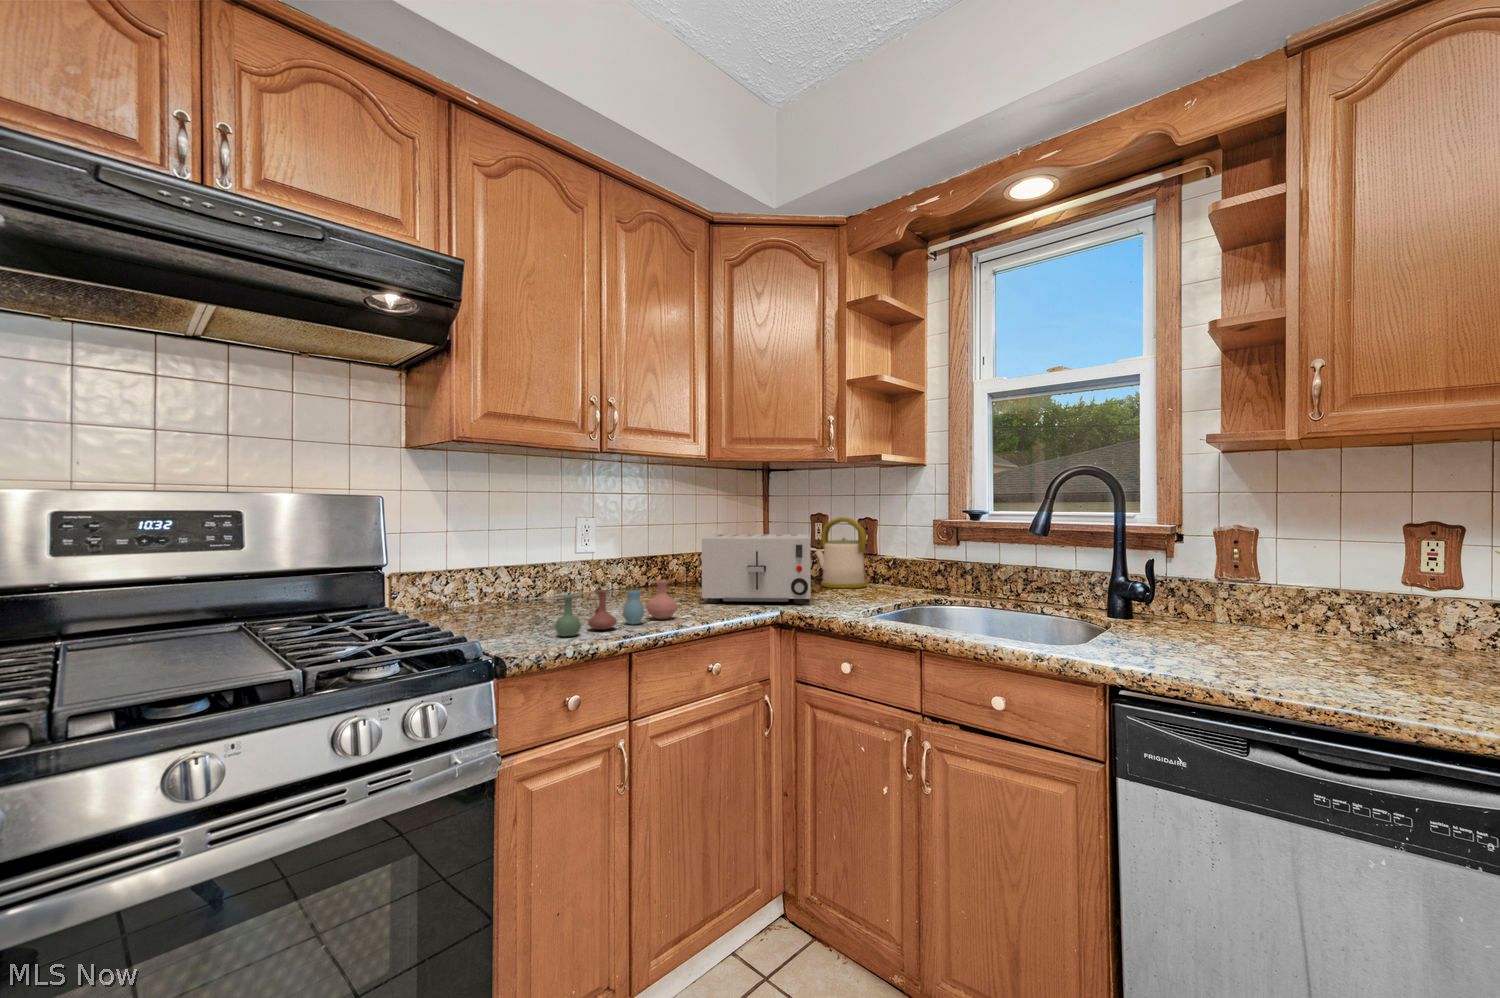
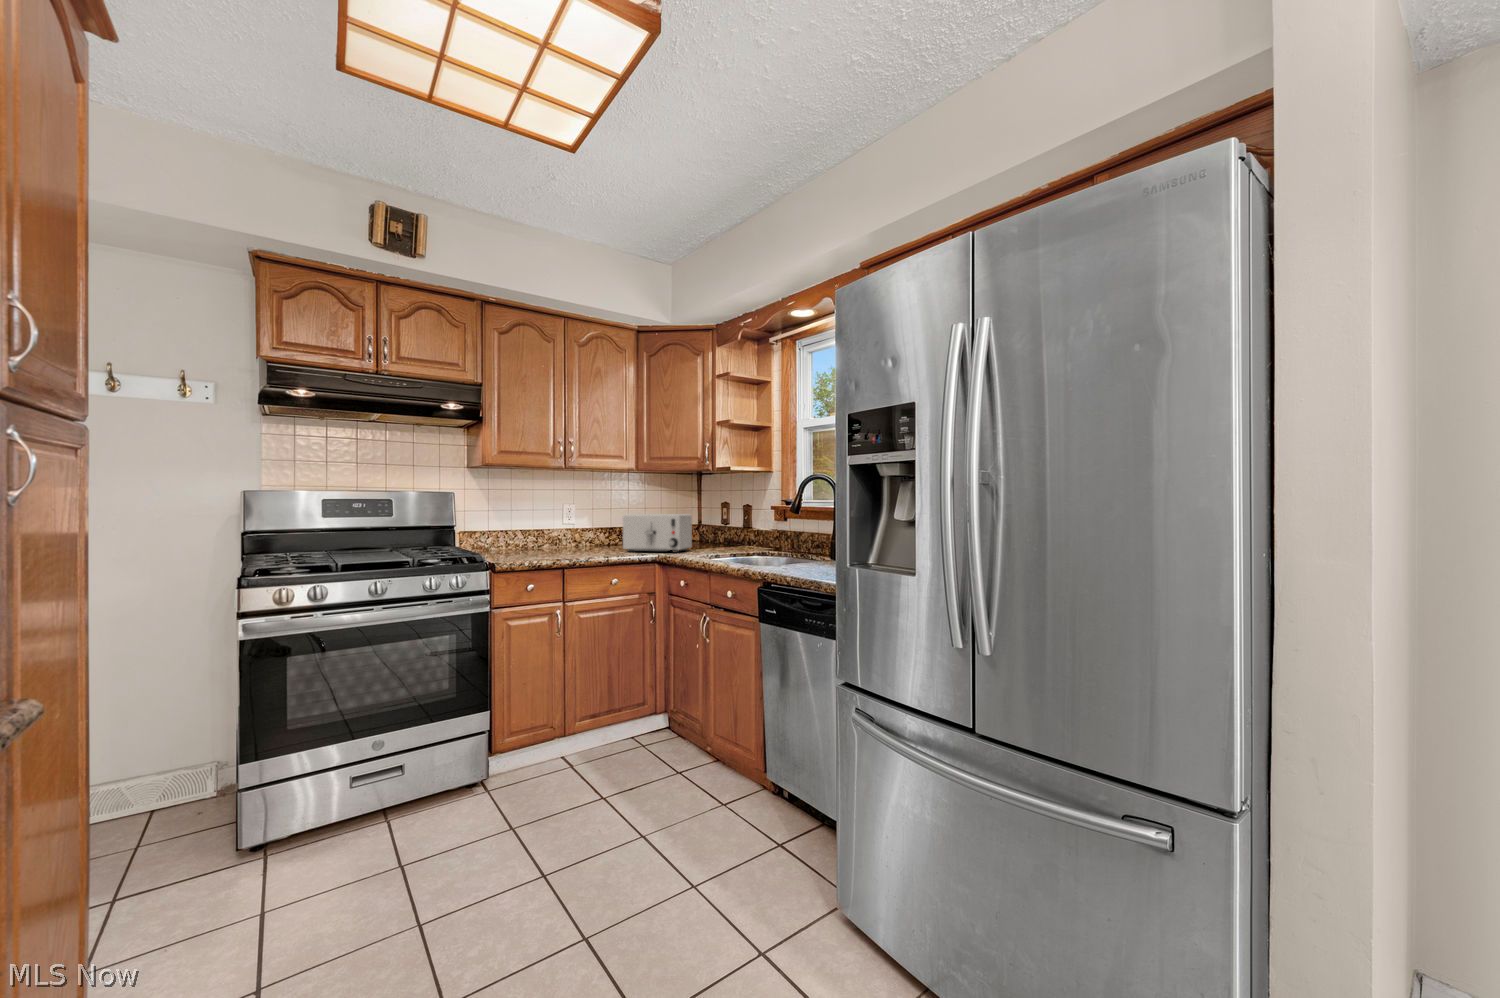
kettle: present [816,517,867,588] -> none [714,504,743,548]
vase: present [555,581,677,636] -> none [527,536,596,559]

